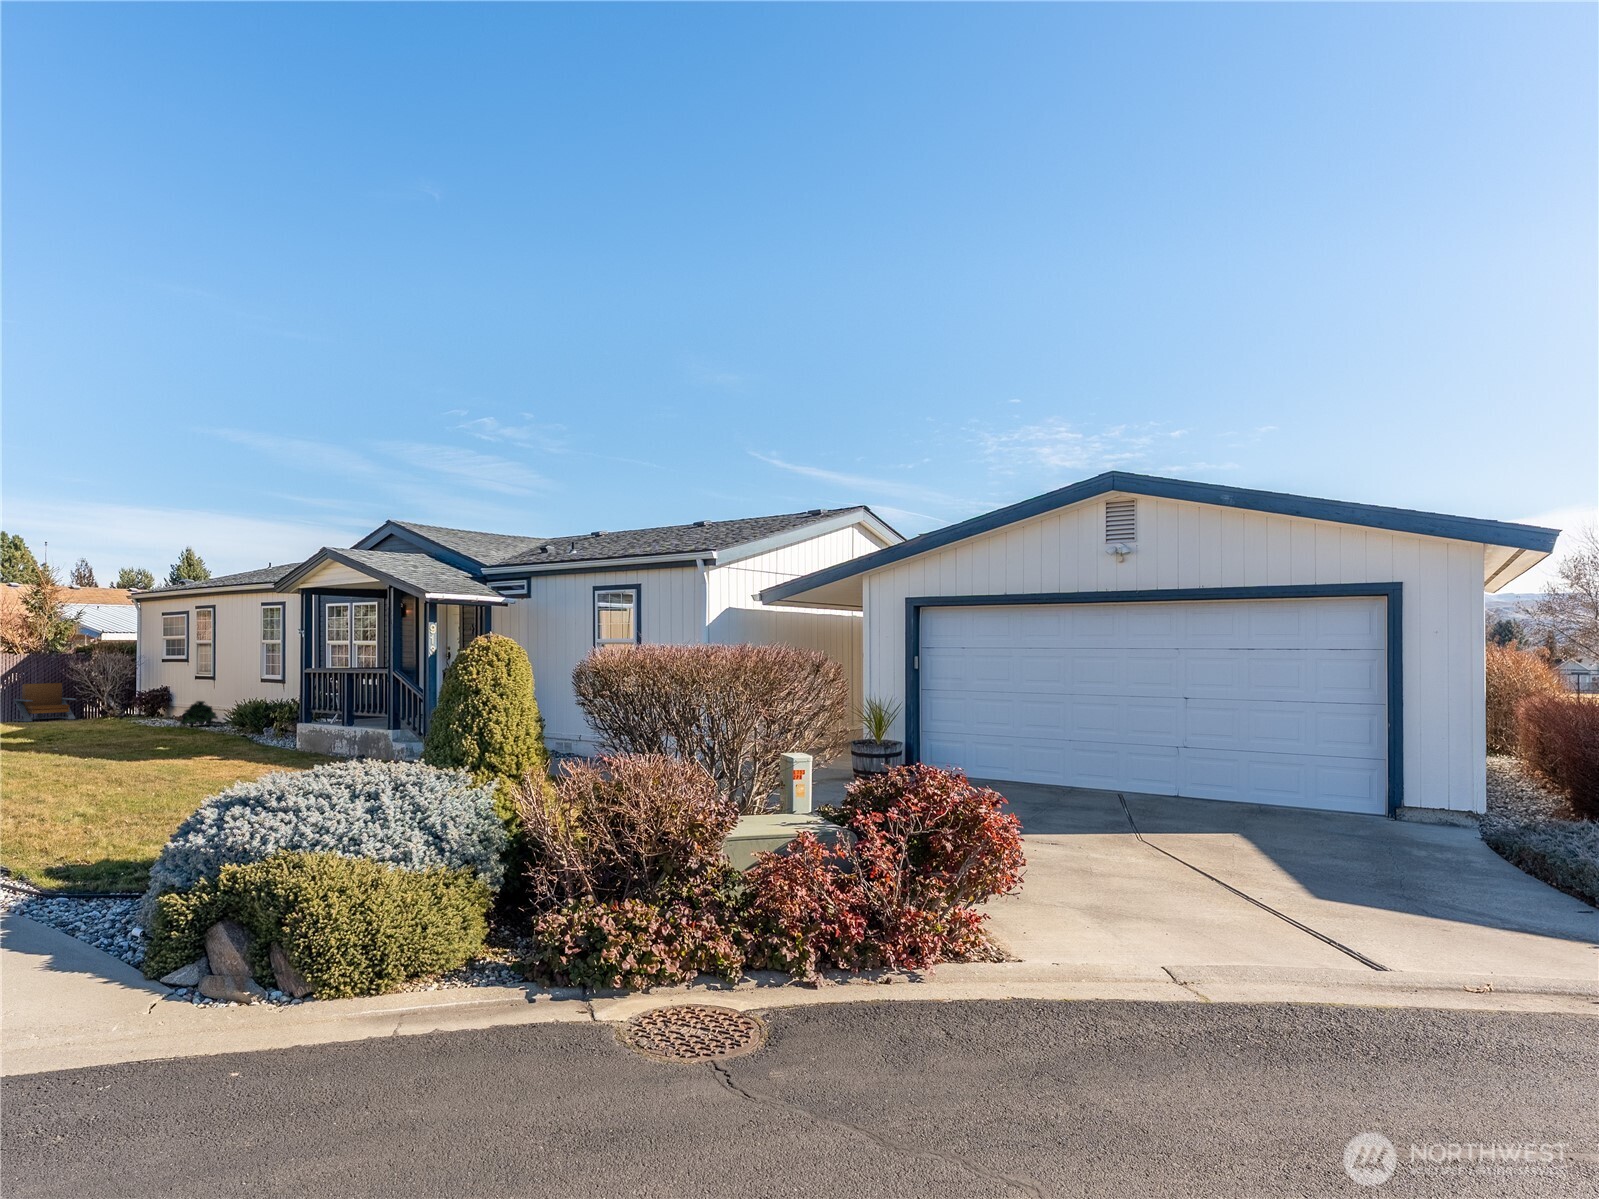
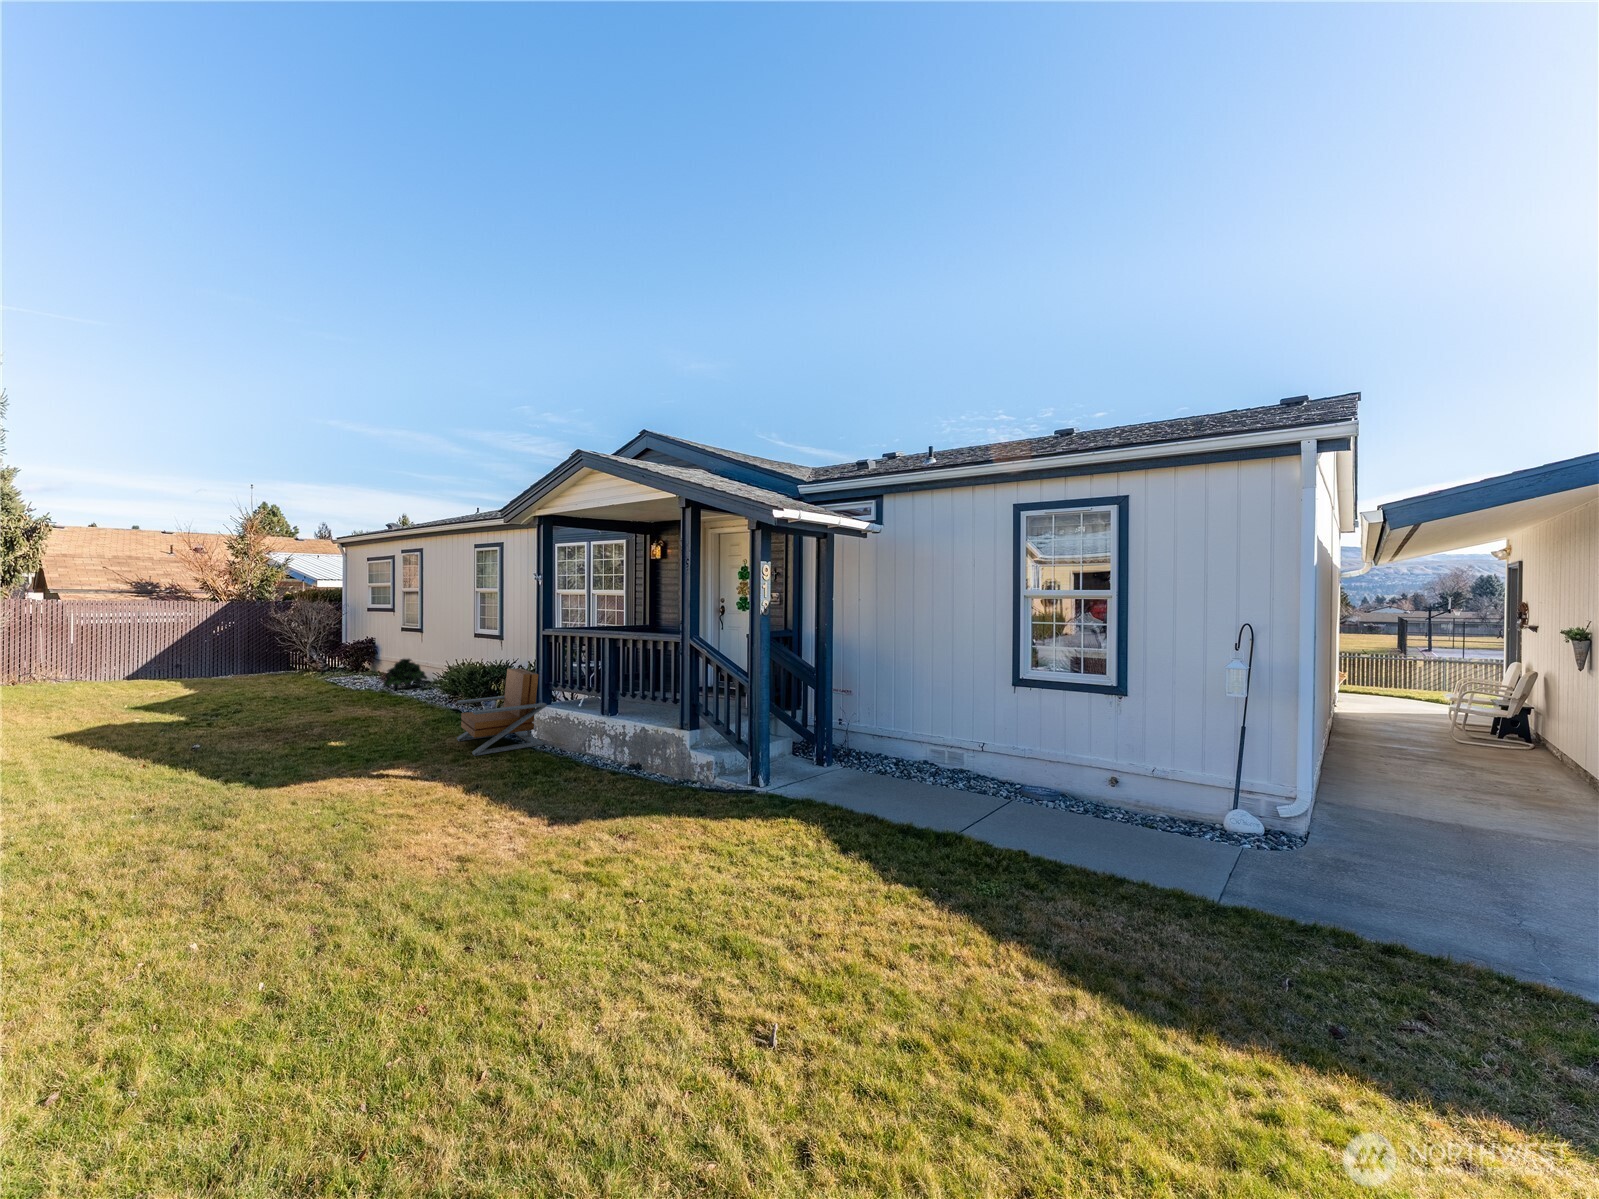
lounge chair: present [14,683,76,722] -> present [457,669,547,756]

